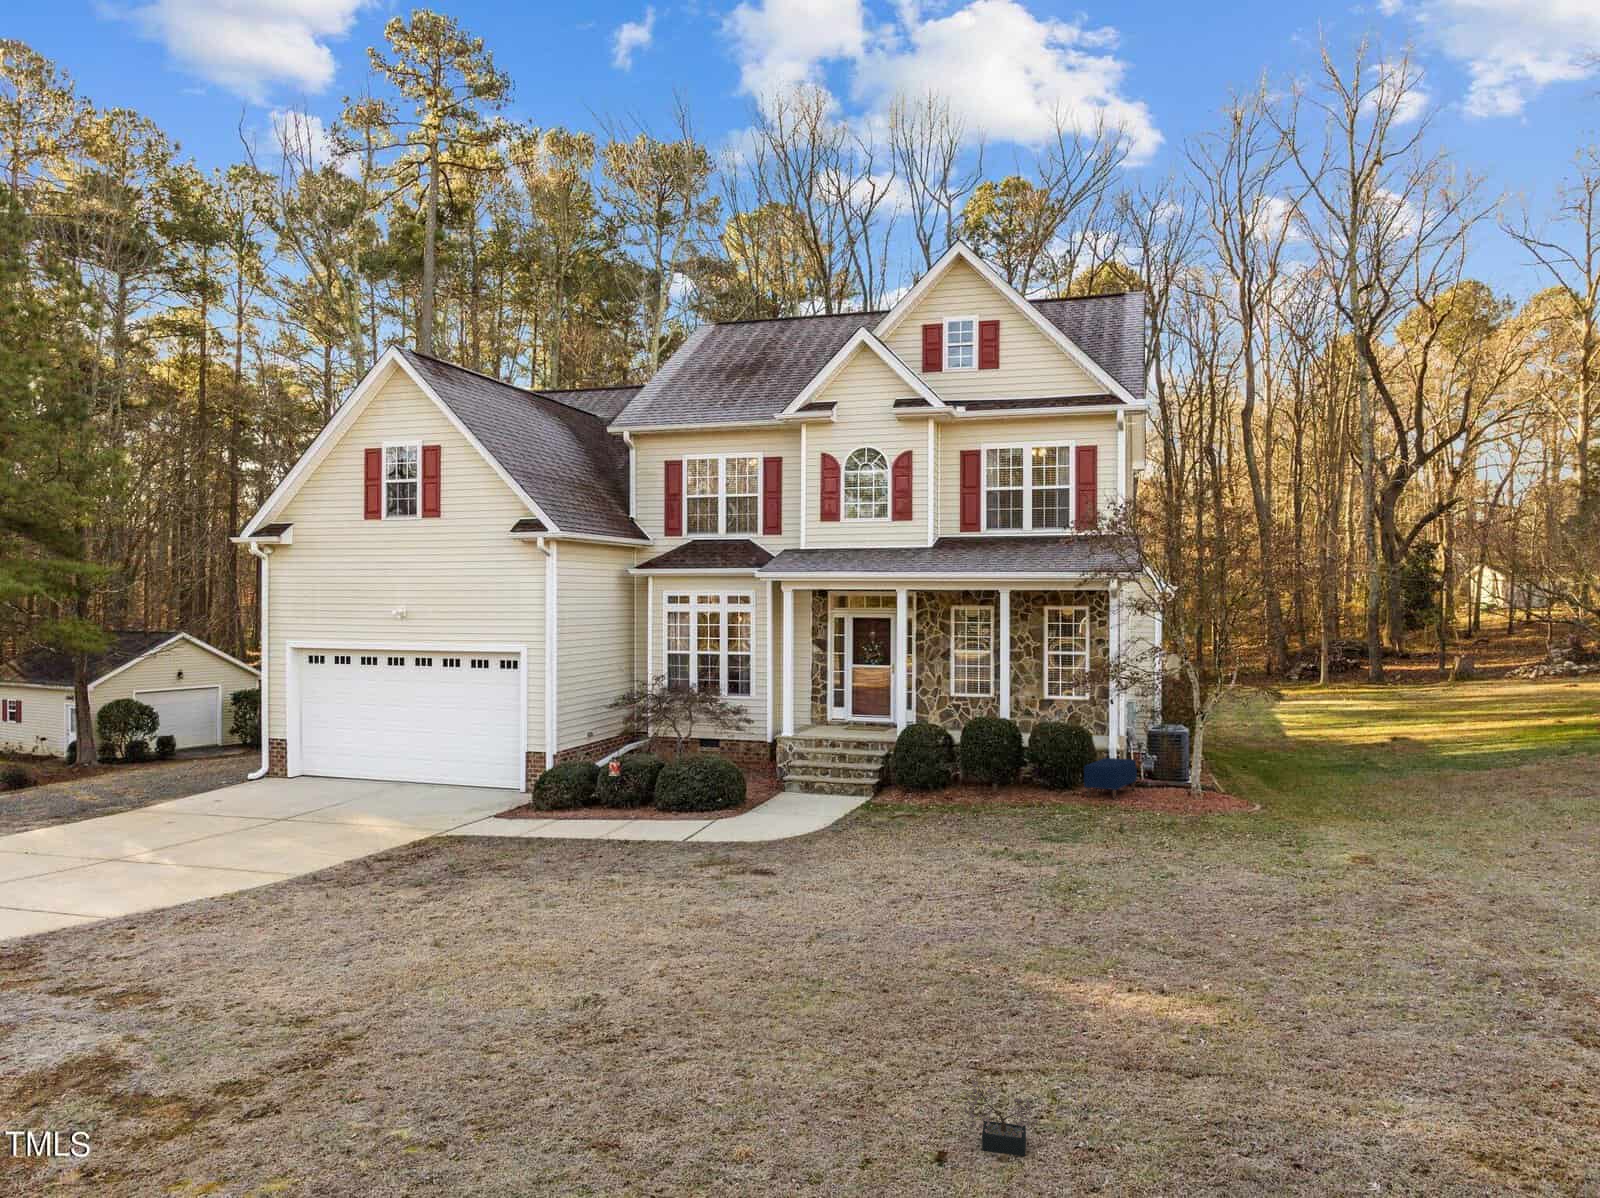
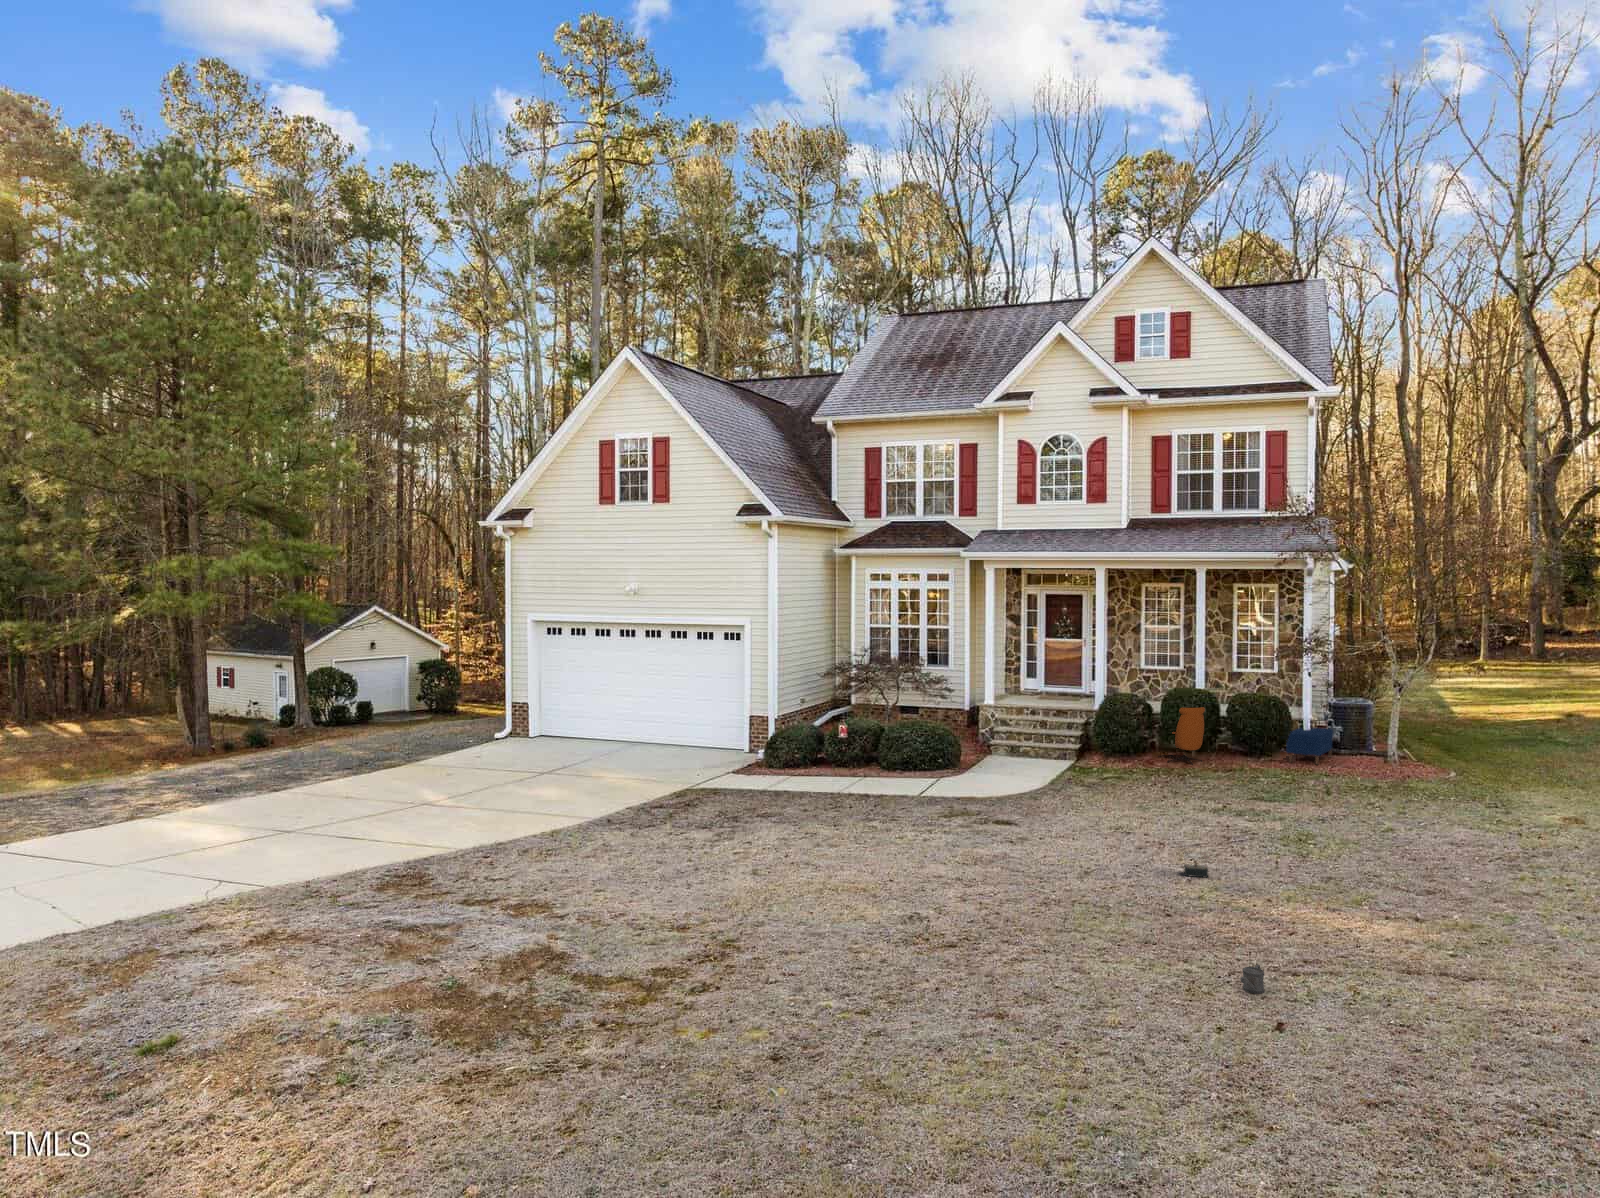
lounge chair: none [955,739,998,802] -> present [1158,707,1205,765]
decorative plant: present [964,1077,1038,1156] -> present [1176,843,1210,878]
watering can: none [806,1110,851,1155] -> present [1240,965,1265,994]

